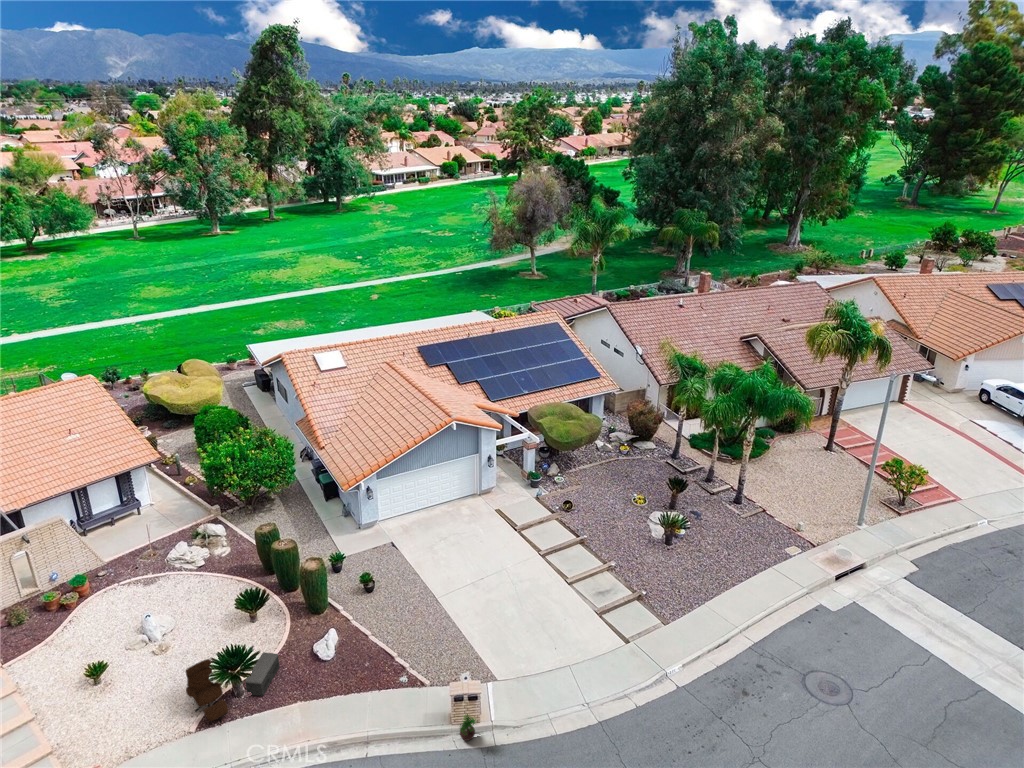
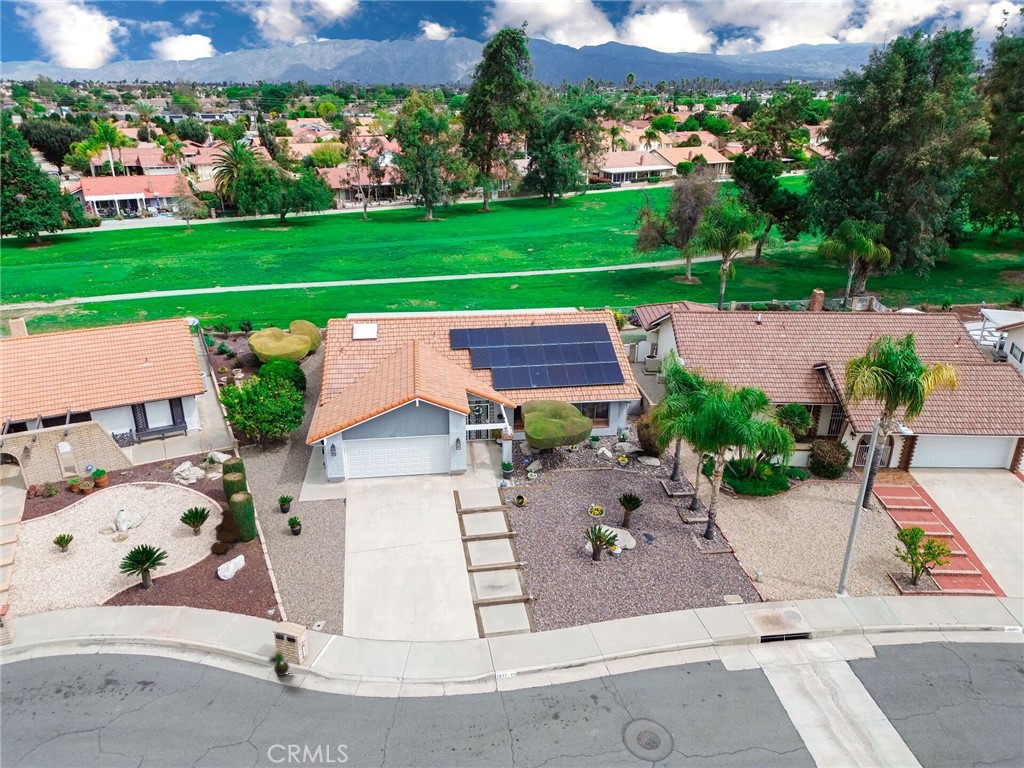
storage bench: present [245,652,280,696] -> none [150,560,190,594]
lounge chair: present [186,659,228,723] -> present [210,510,240,555]

